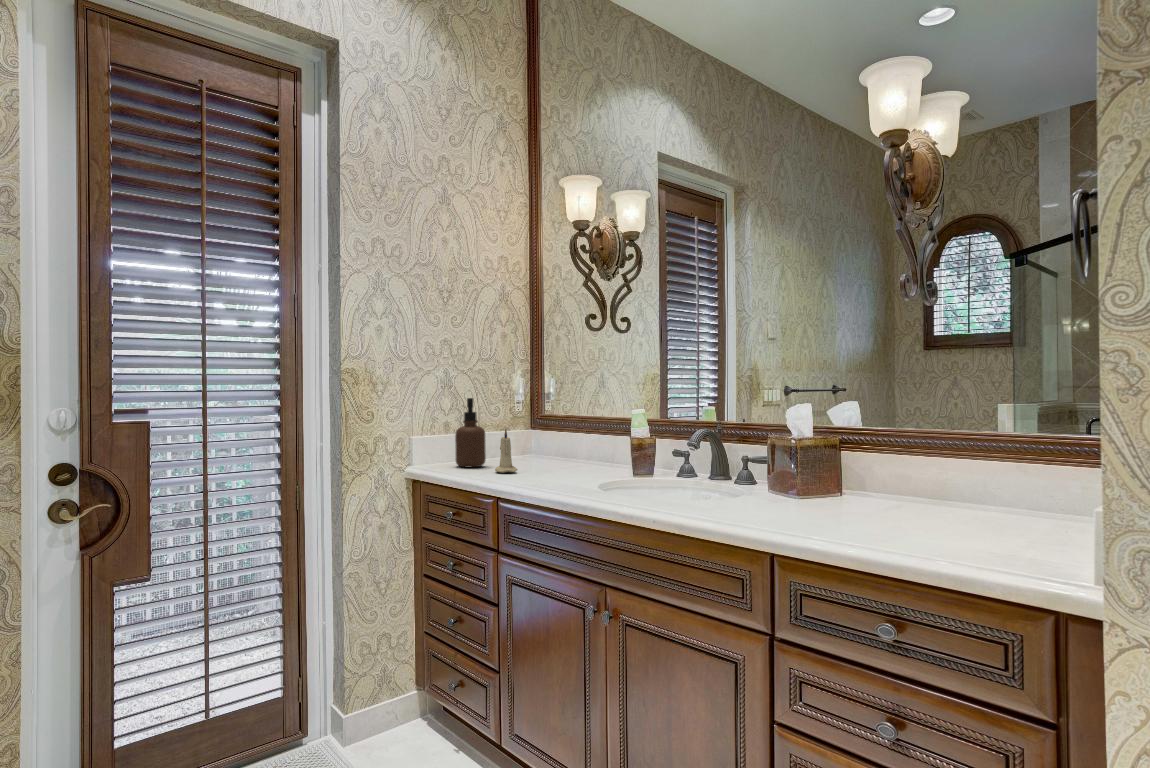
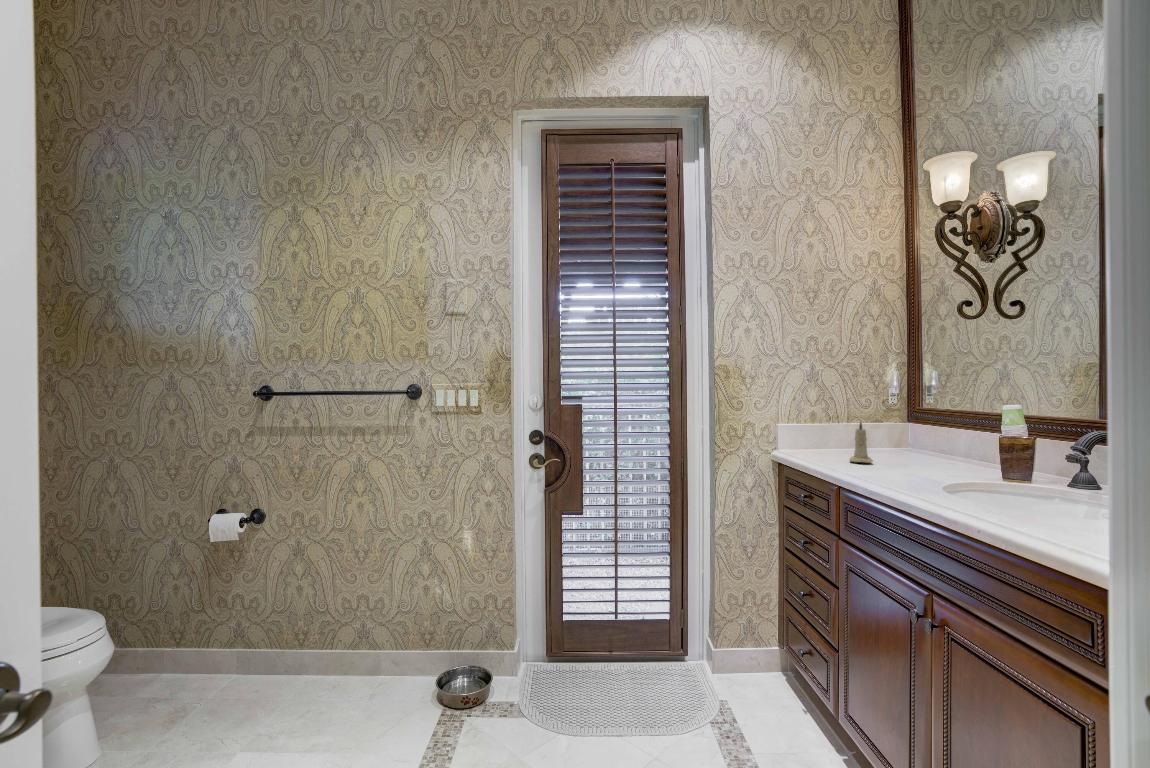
soap dispenser: present [455,398,486,467] -> none [815,390,846,455]

